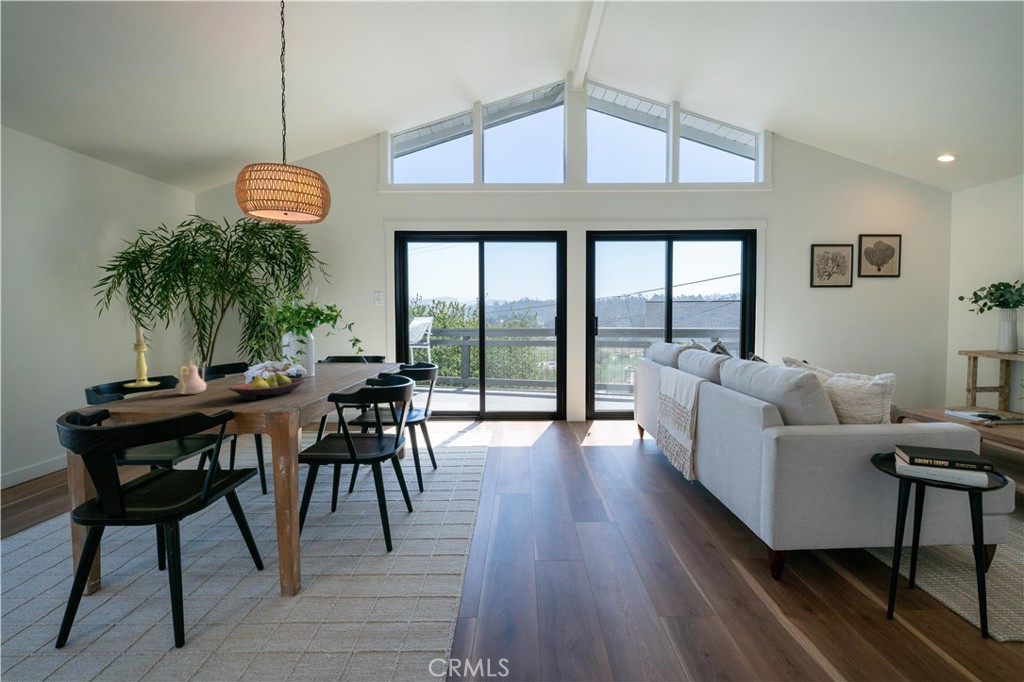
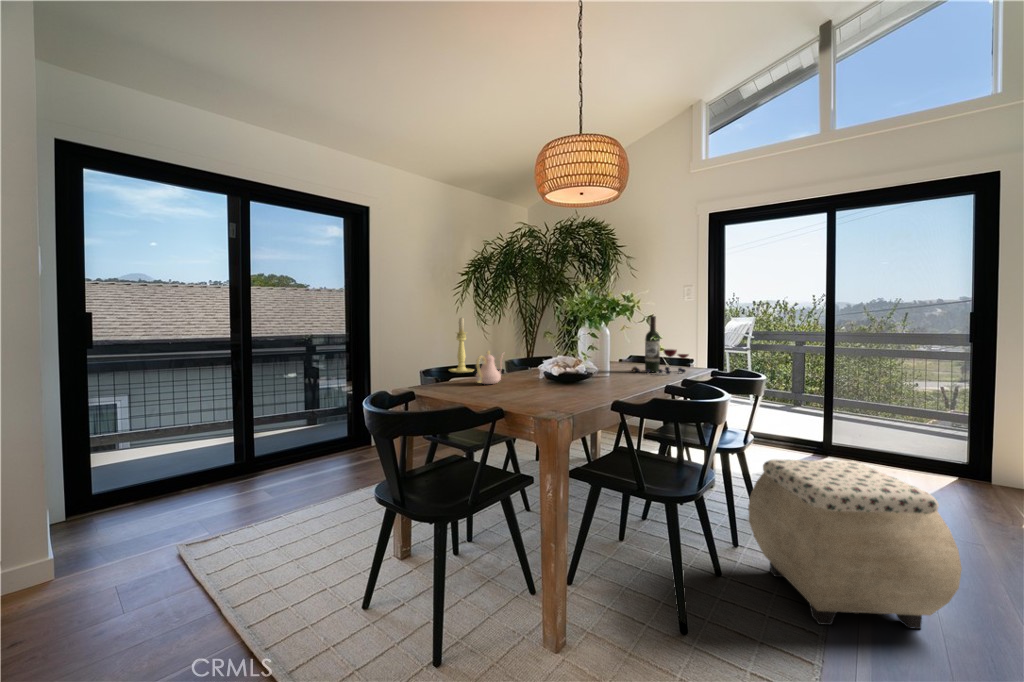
wine bottle: none [334,322,383,371] -> present [632,316,688,374]
fruit bowl: present [229,372,305,400] -> none [512,369,592,398]
ottoman: none [429,417,536,521] -> present [748,459,962,629]

